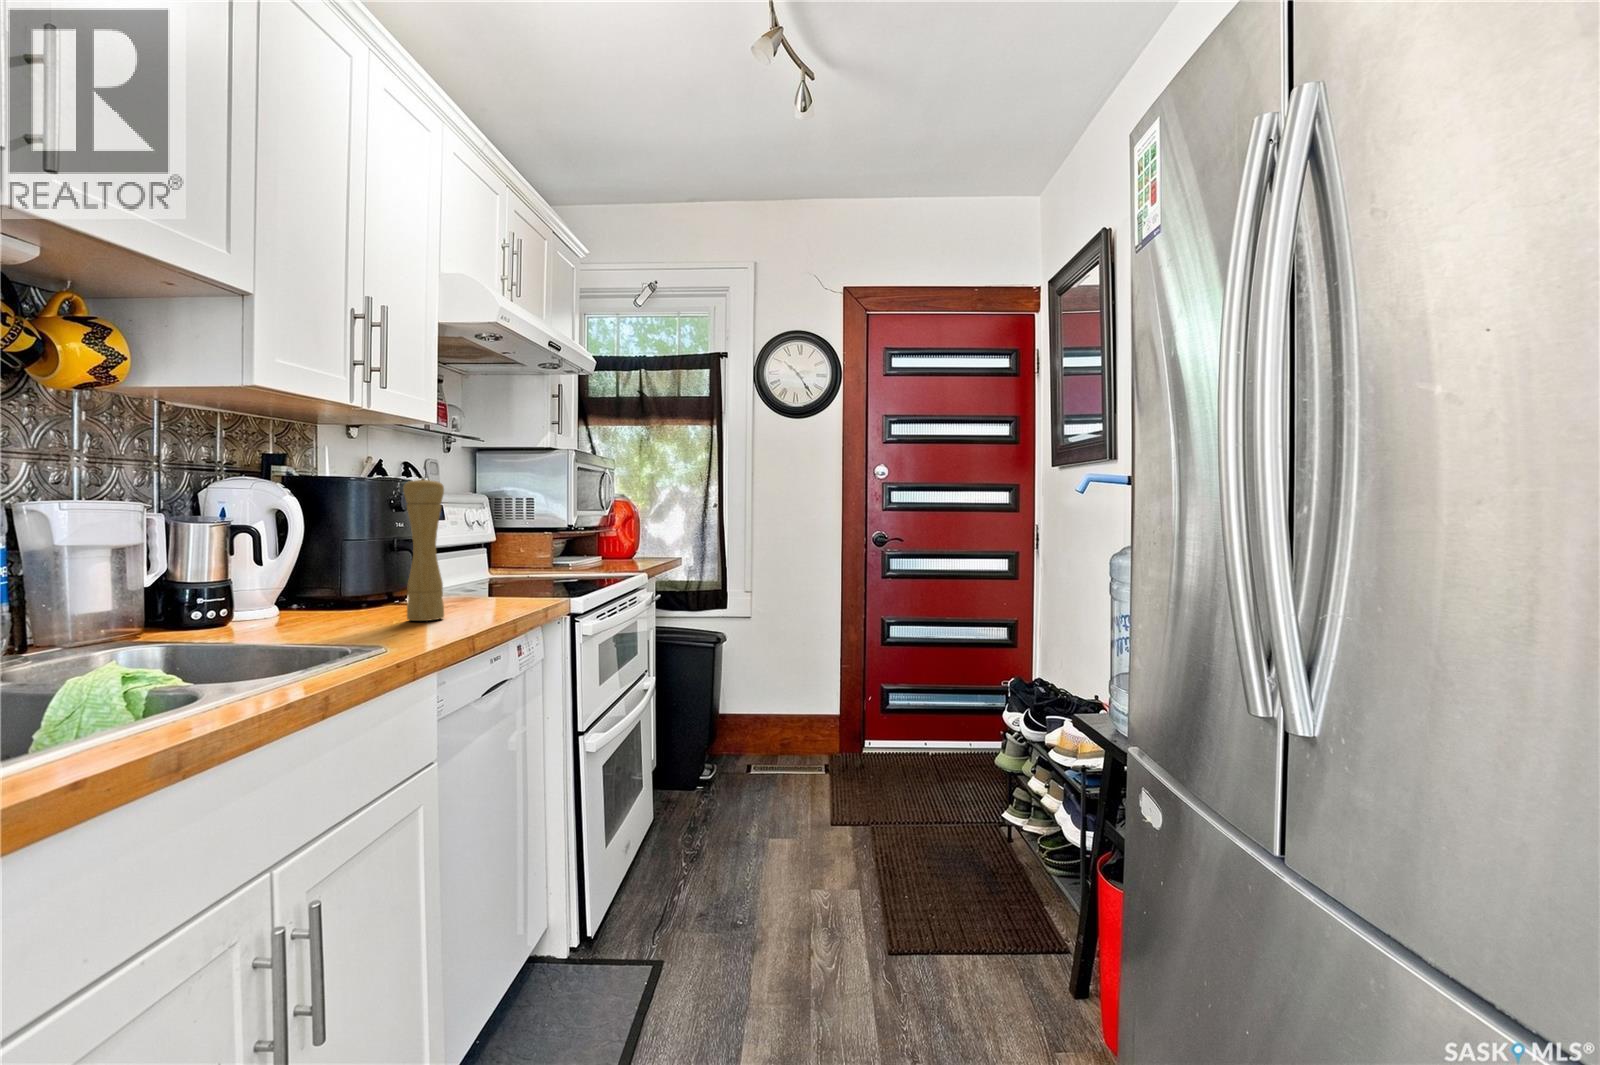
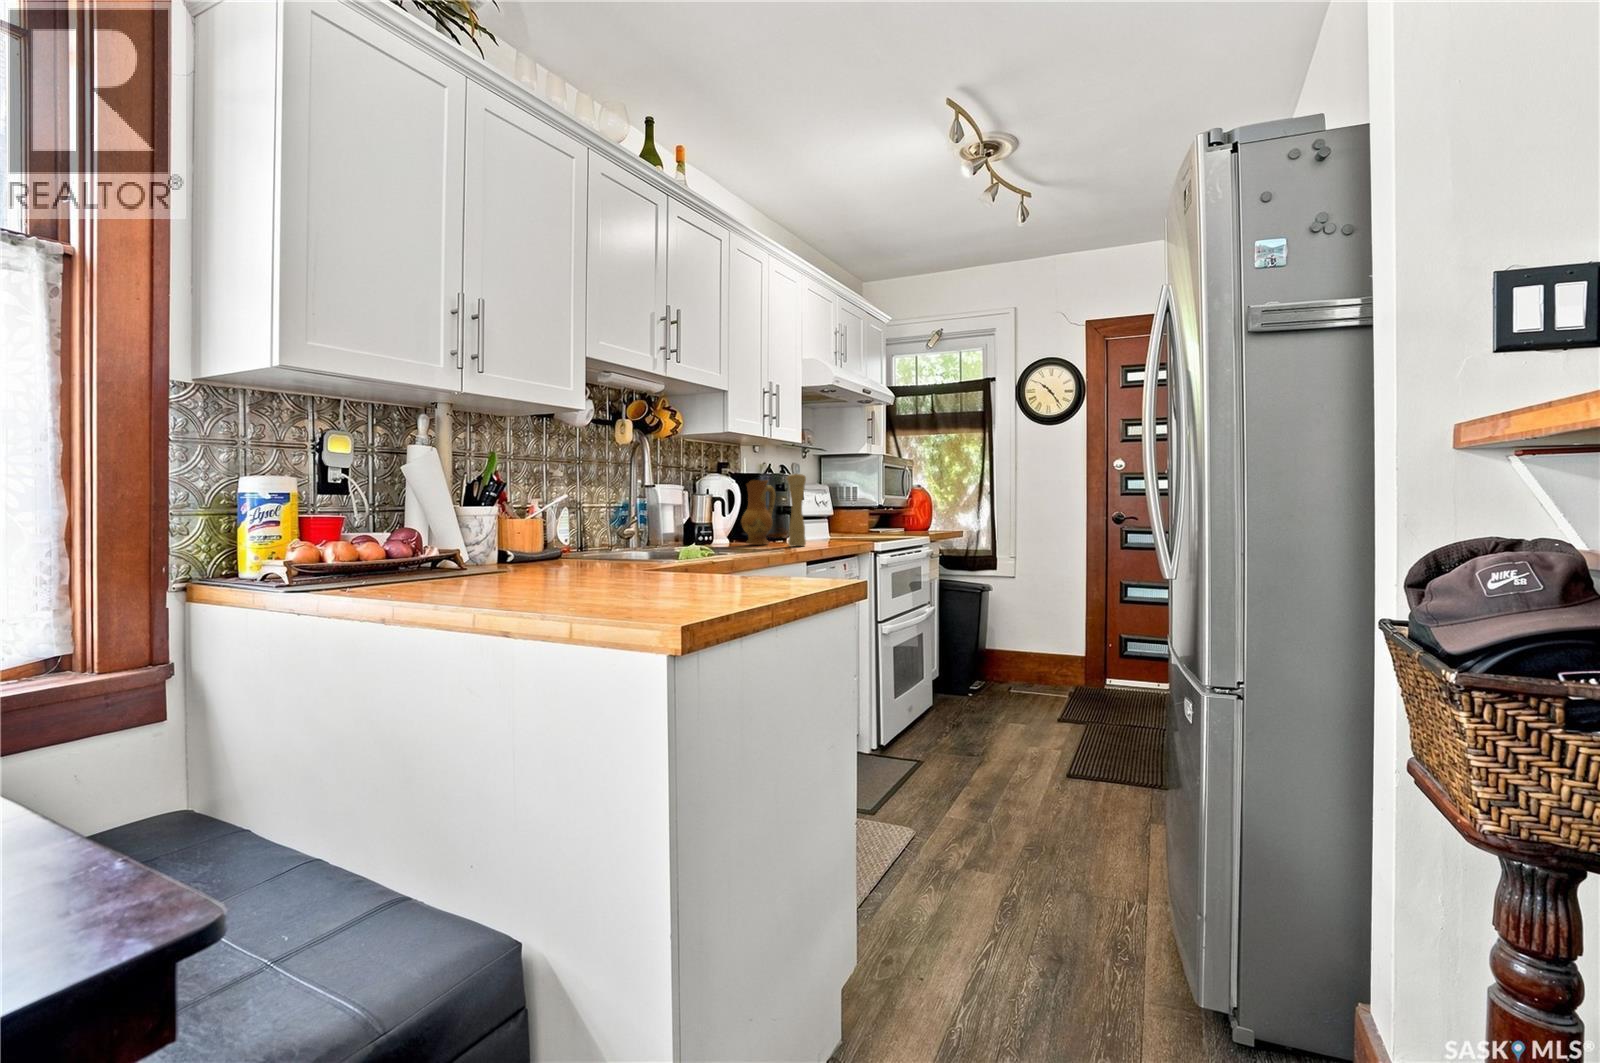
ceramic jug: none [302,489,381,617] -> present [741,480,775,545]

